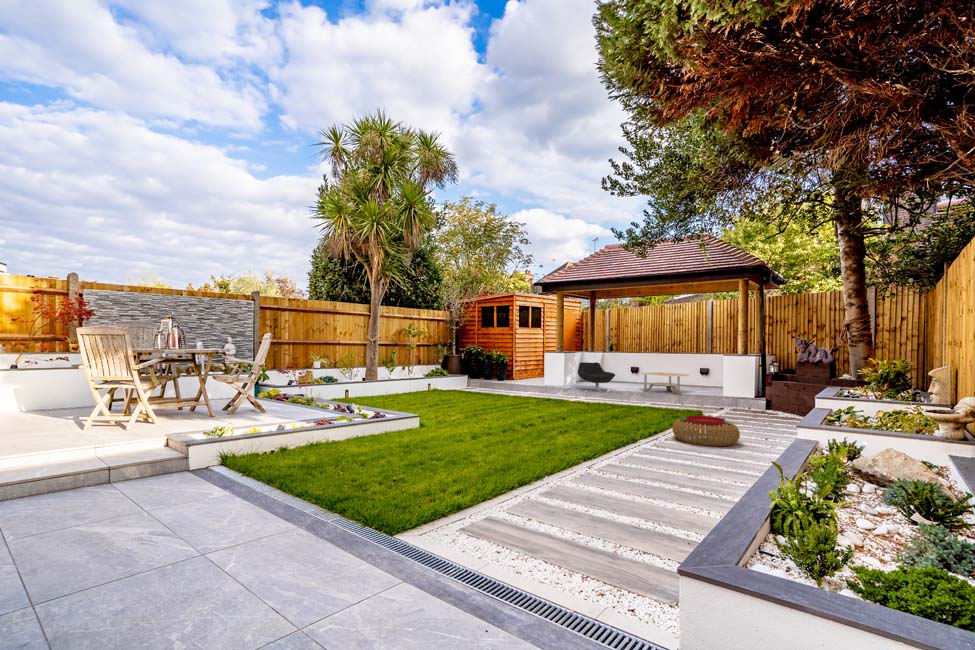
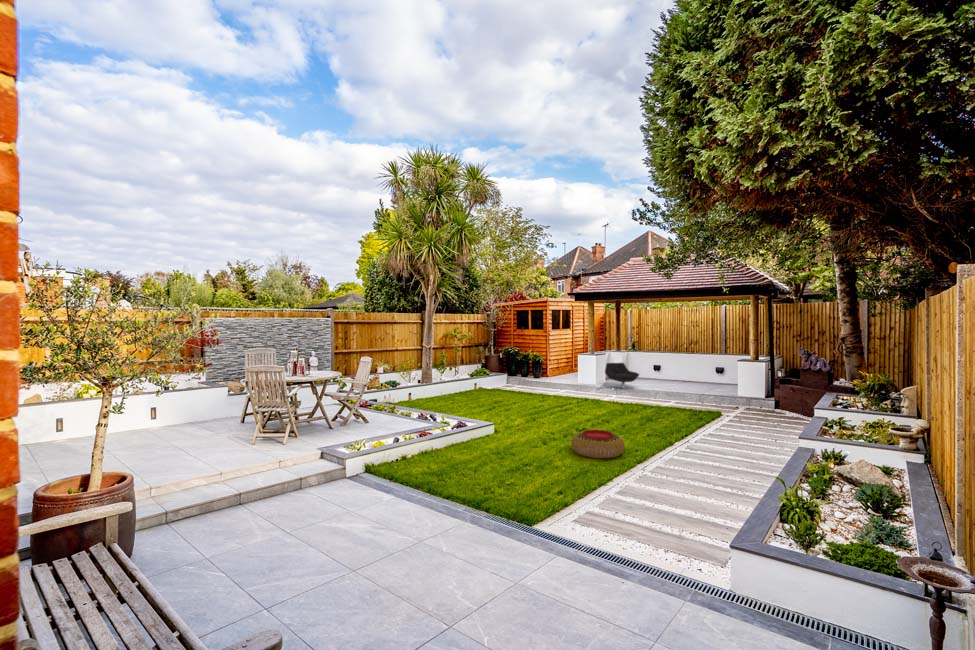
round table: present [641,373,689,395] -> none [662,371,706,392]
pouf: present [672,415,740,446] -> present [571,430,625,459]

